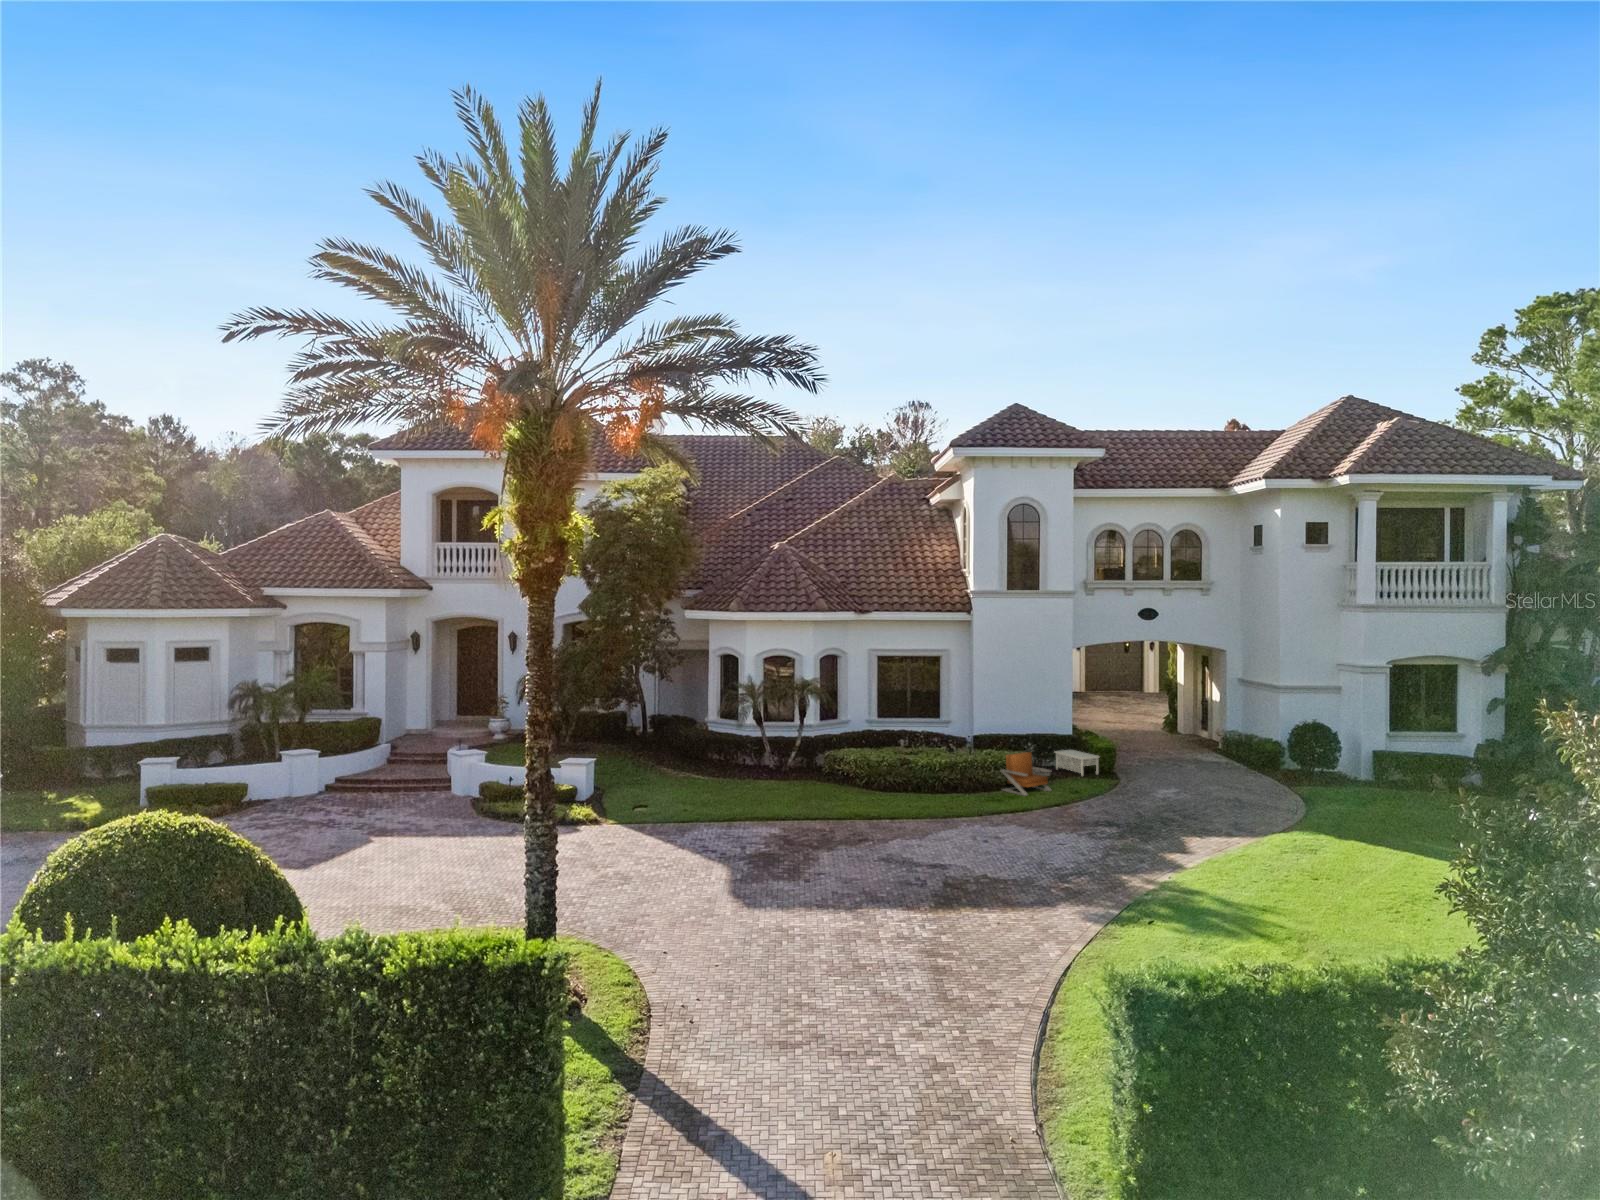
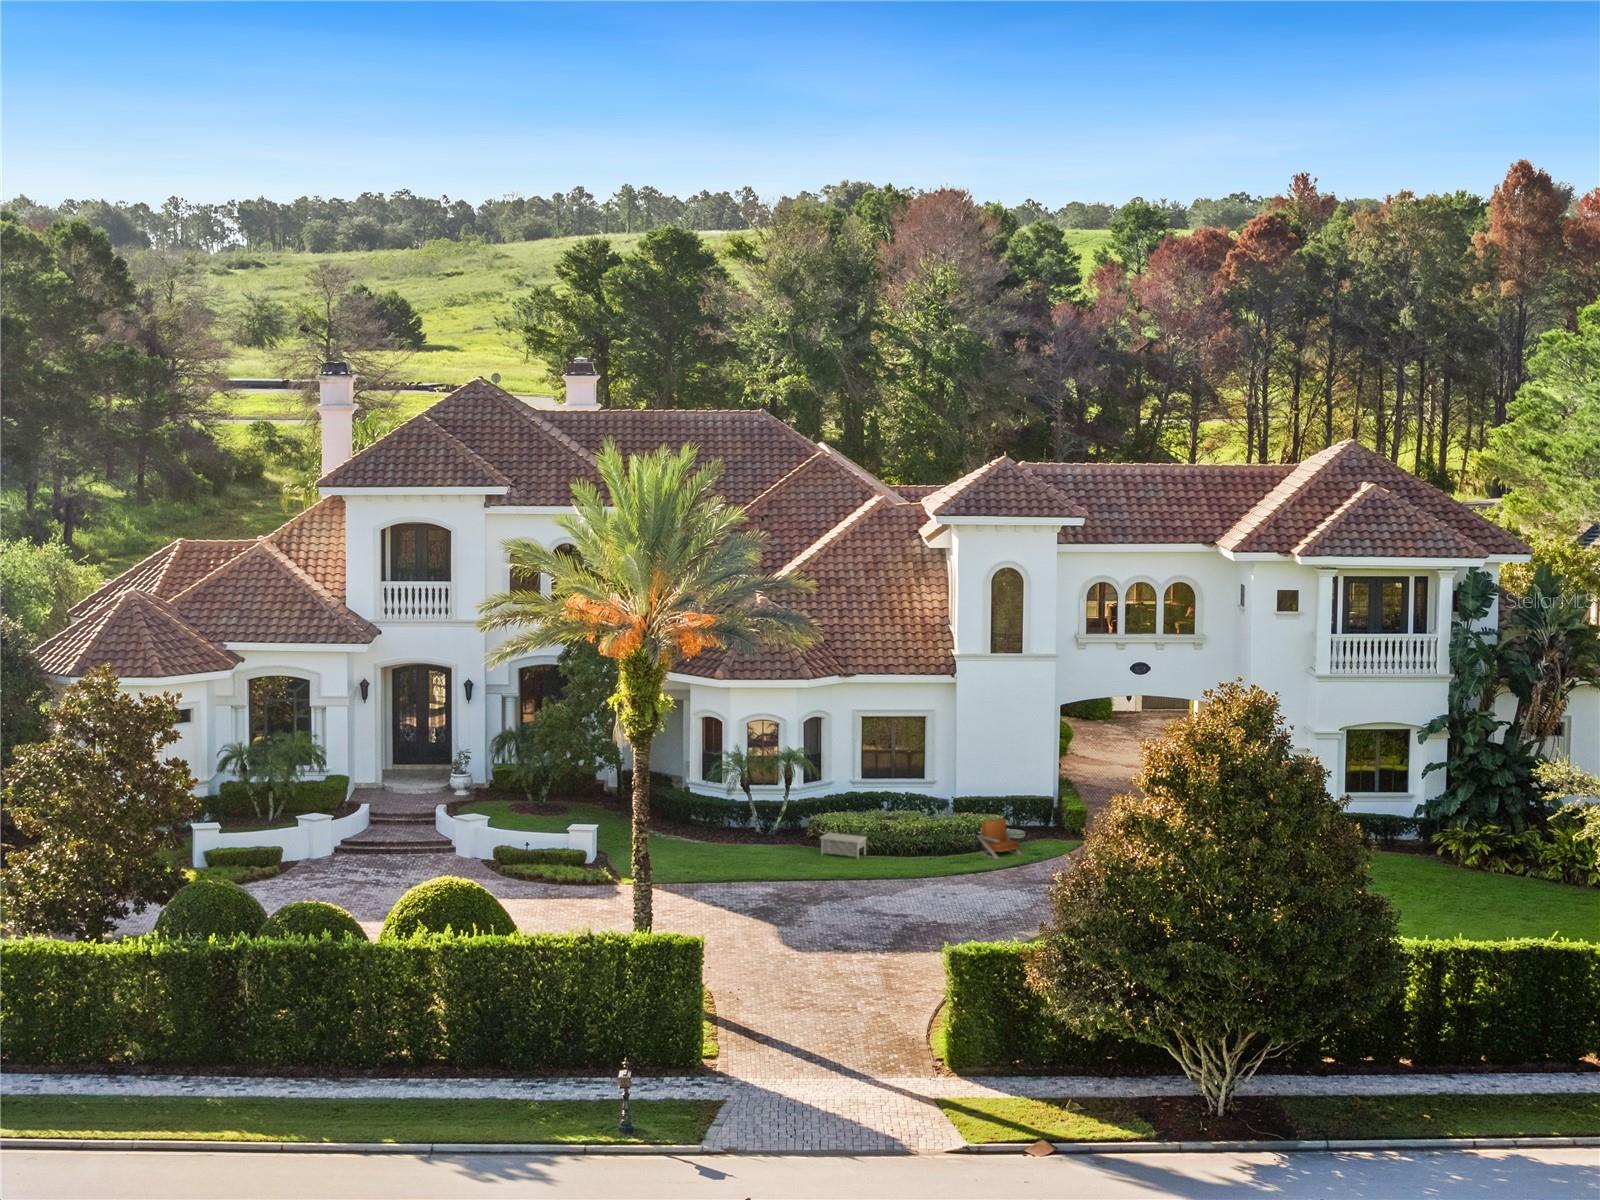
storage bench: present [1055,750,1099,775] -> present [820,833,866,858]

